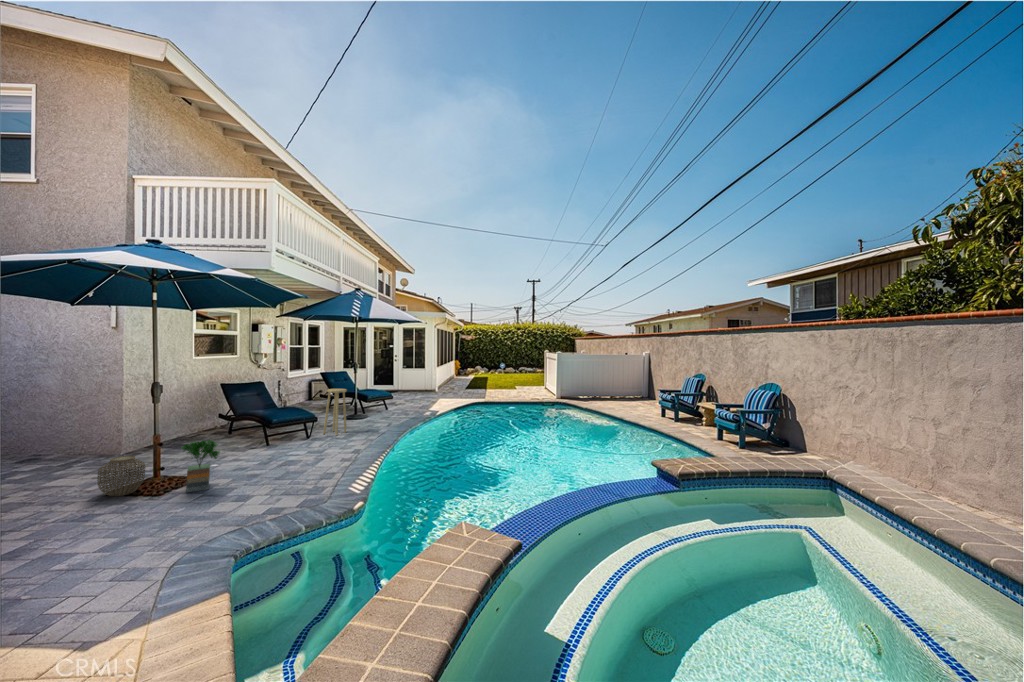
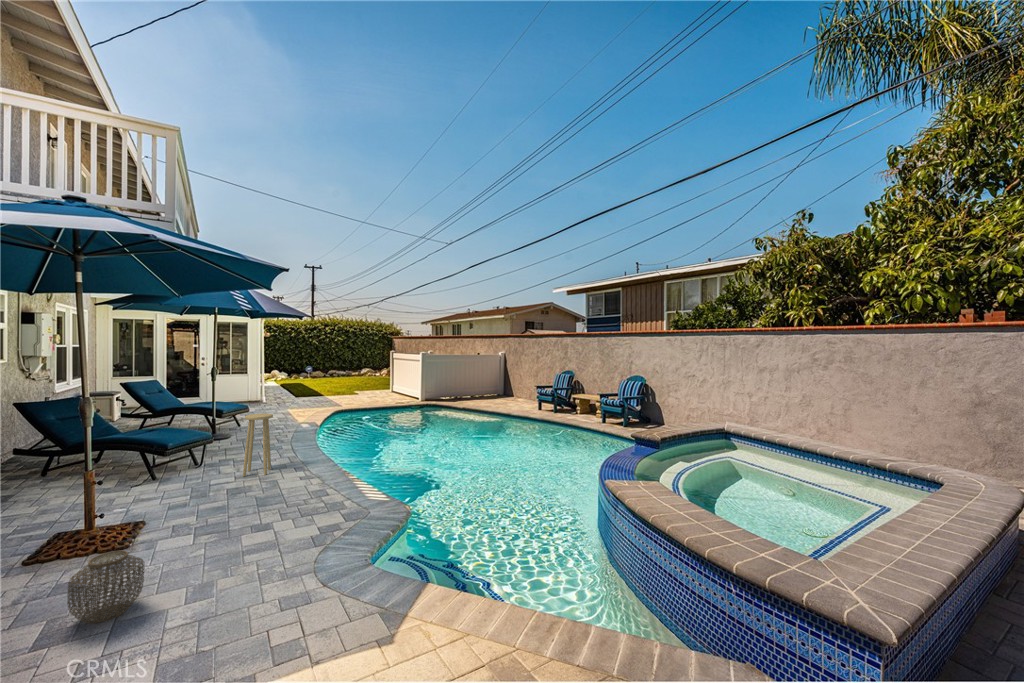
potted tree: present [182,440,220,492] -> none [201,500,264,581]

